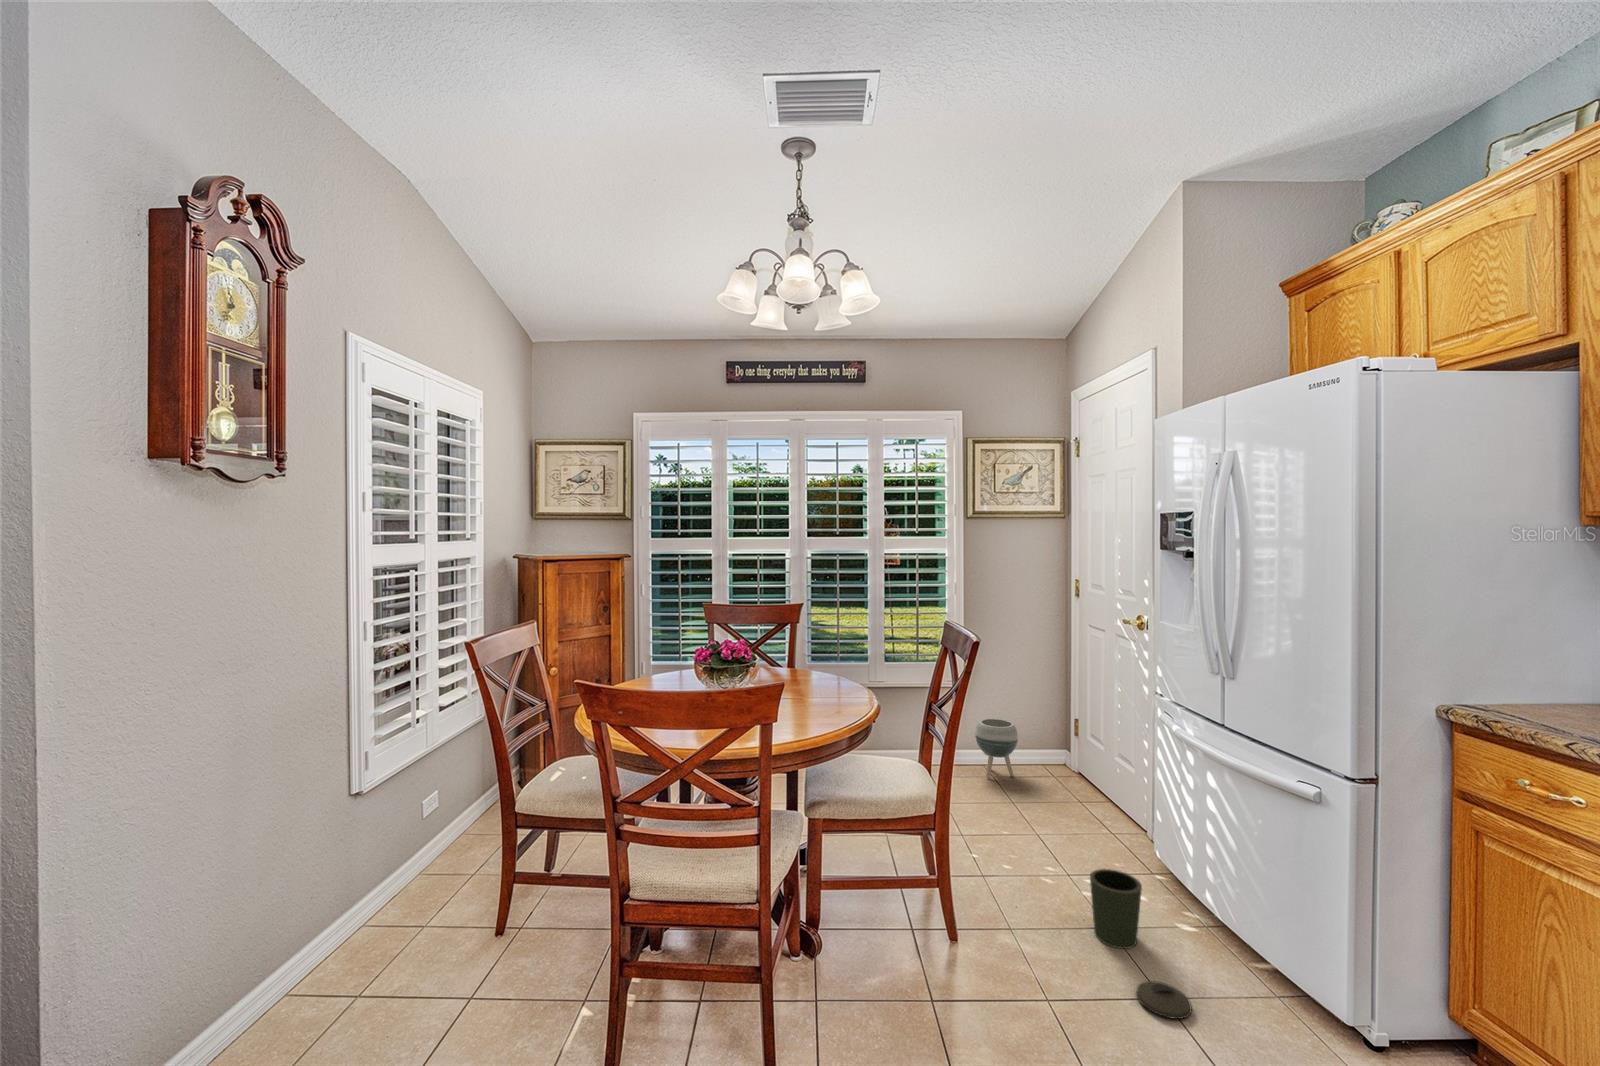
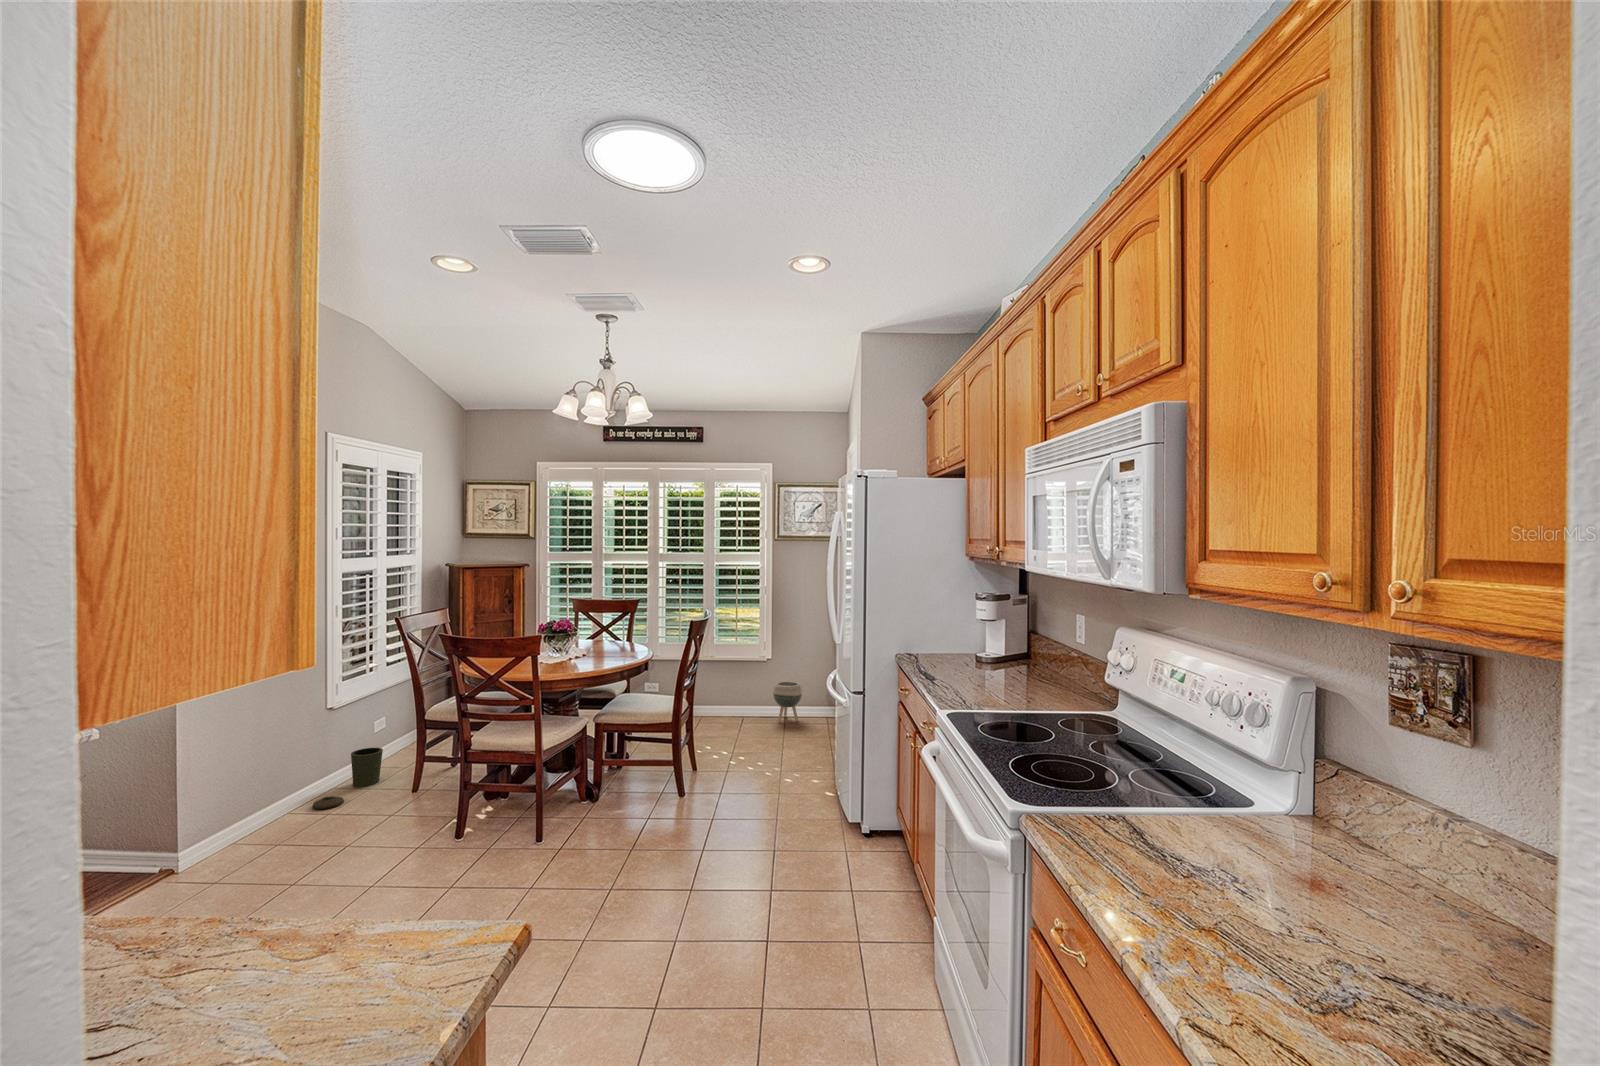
trash can: present [1090,869,1192,1019] -> present [312,748,383,809]

